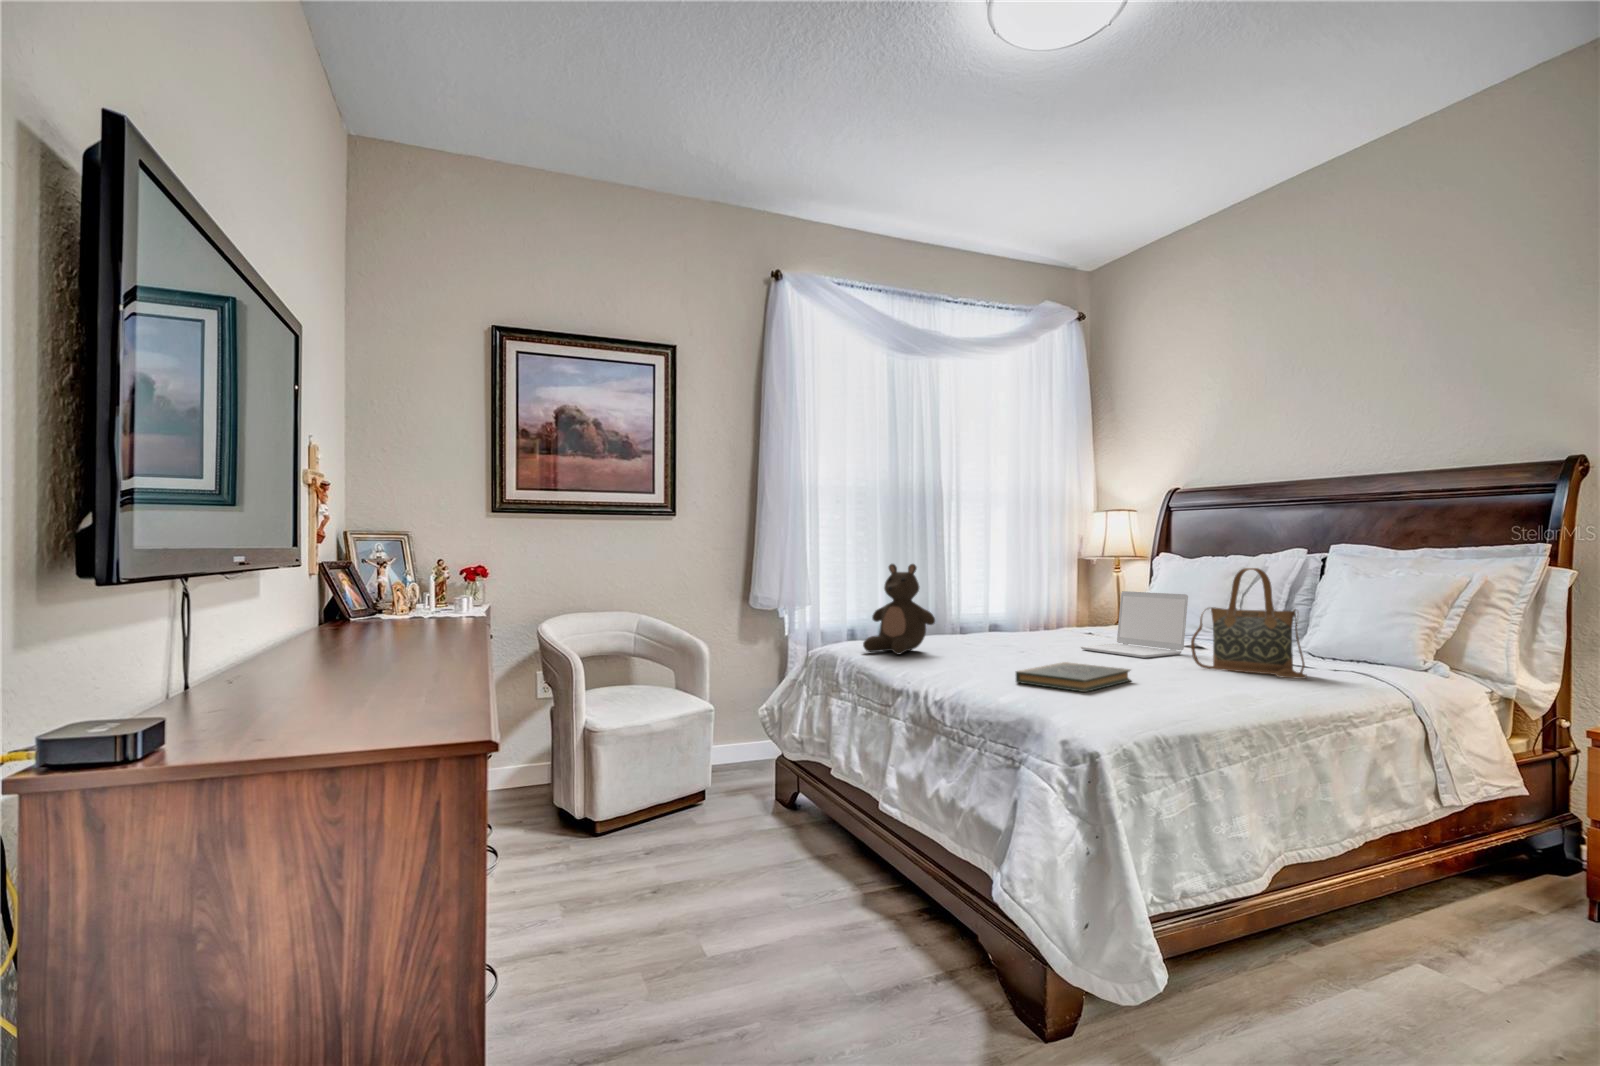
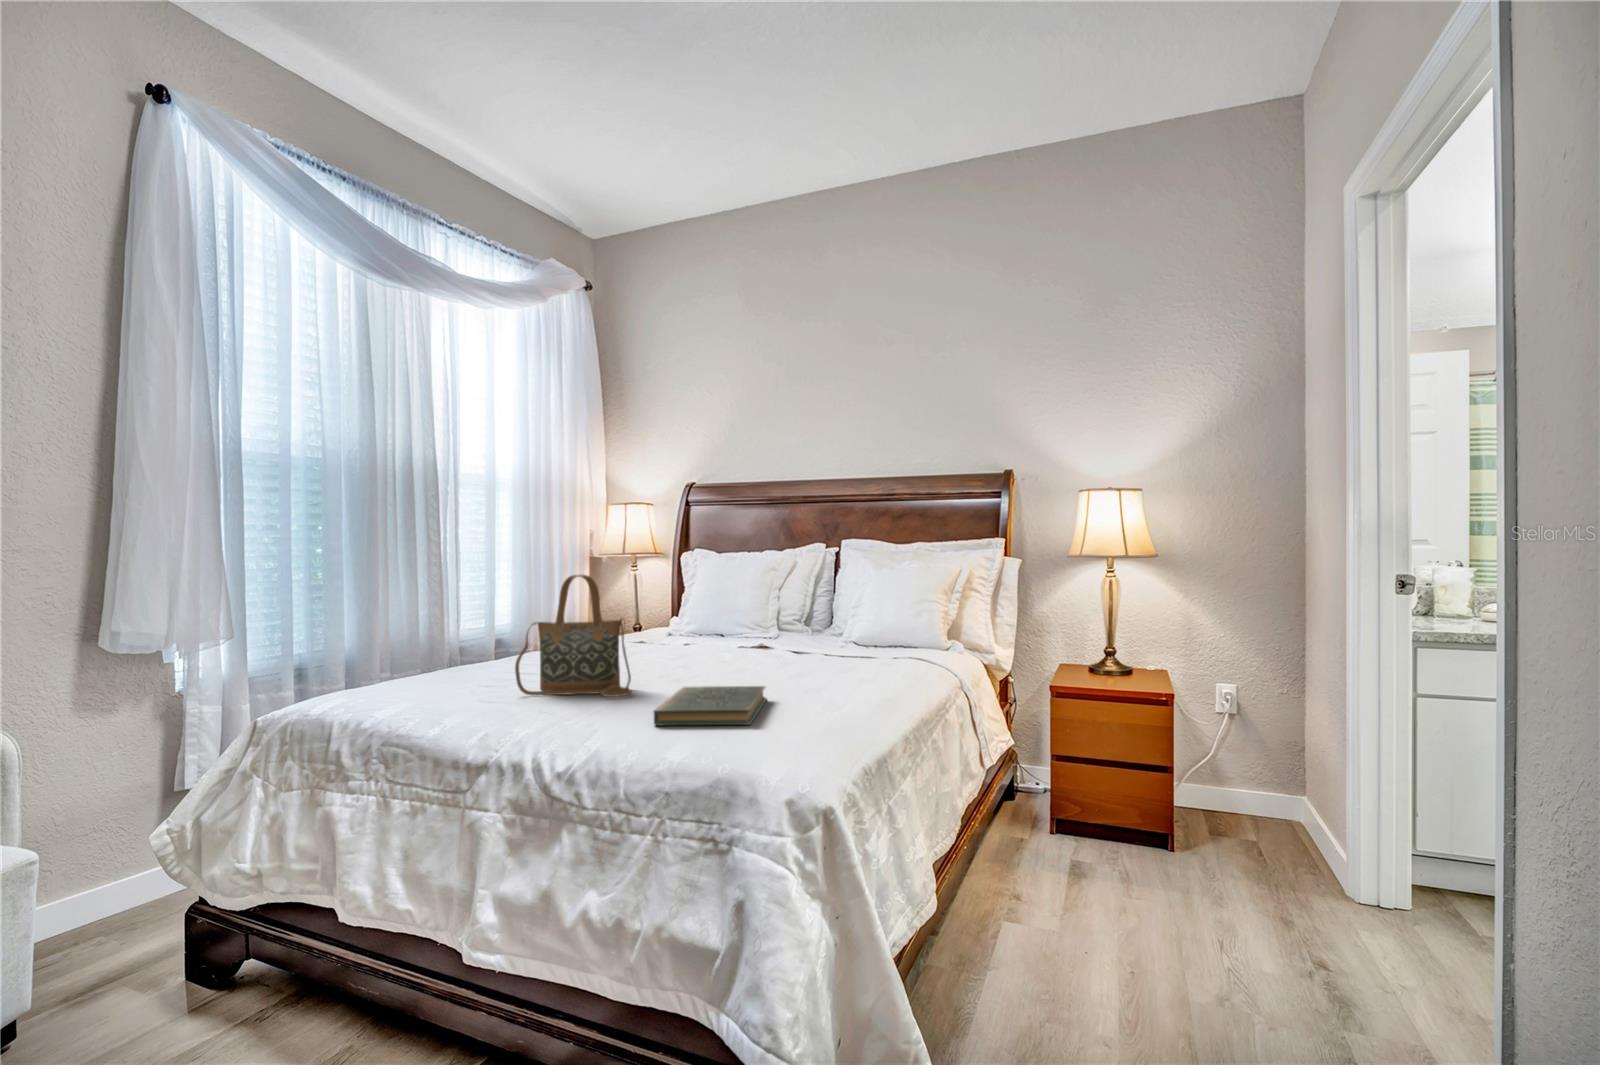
stuffed bear: present [863,564,935,654] -> none [371,573,482,707]
handbag: present [1191,568,1306,679] -> present [515,575,631,697]
laptop: present [1081,591,1188,658] -> none [650,593,756,666]

